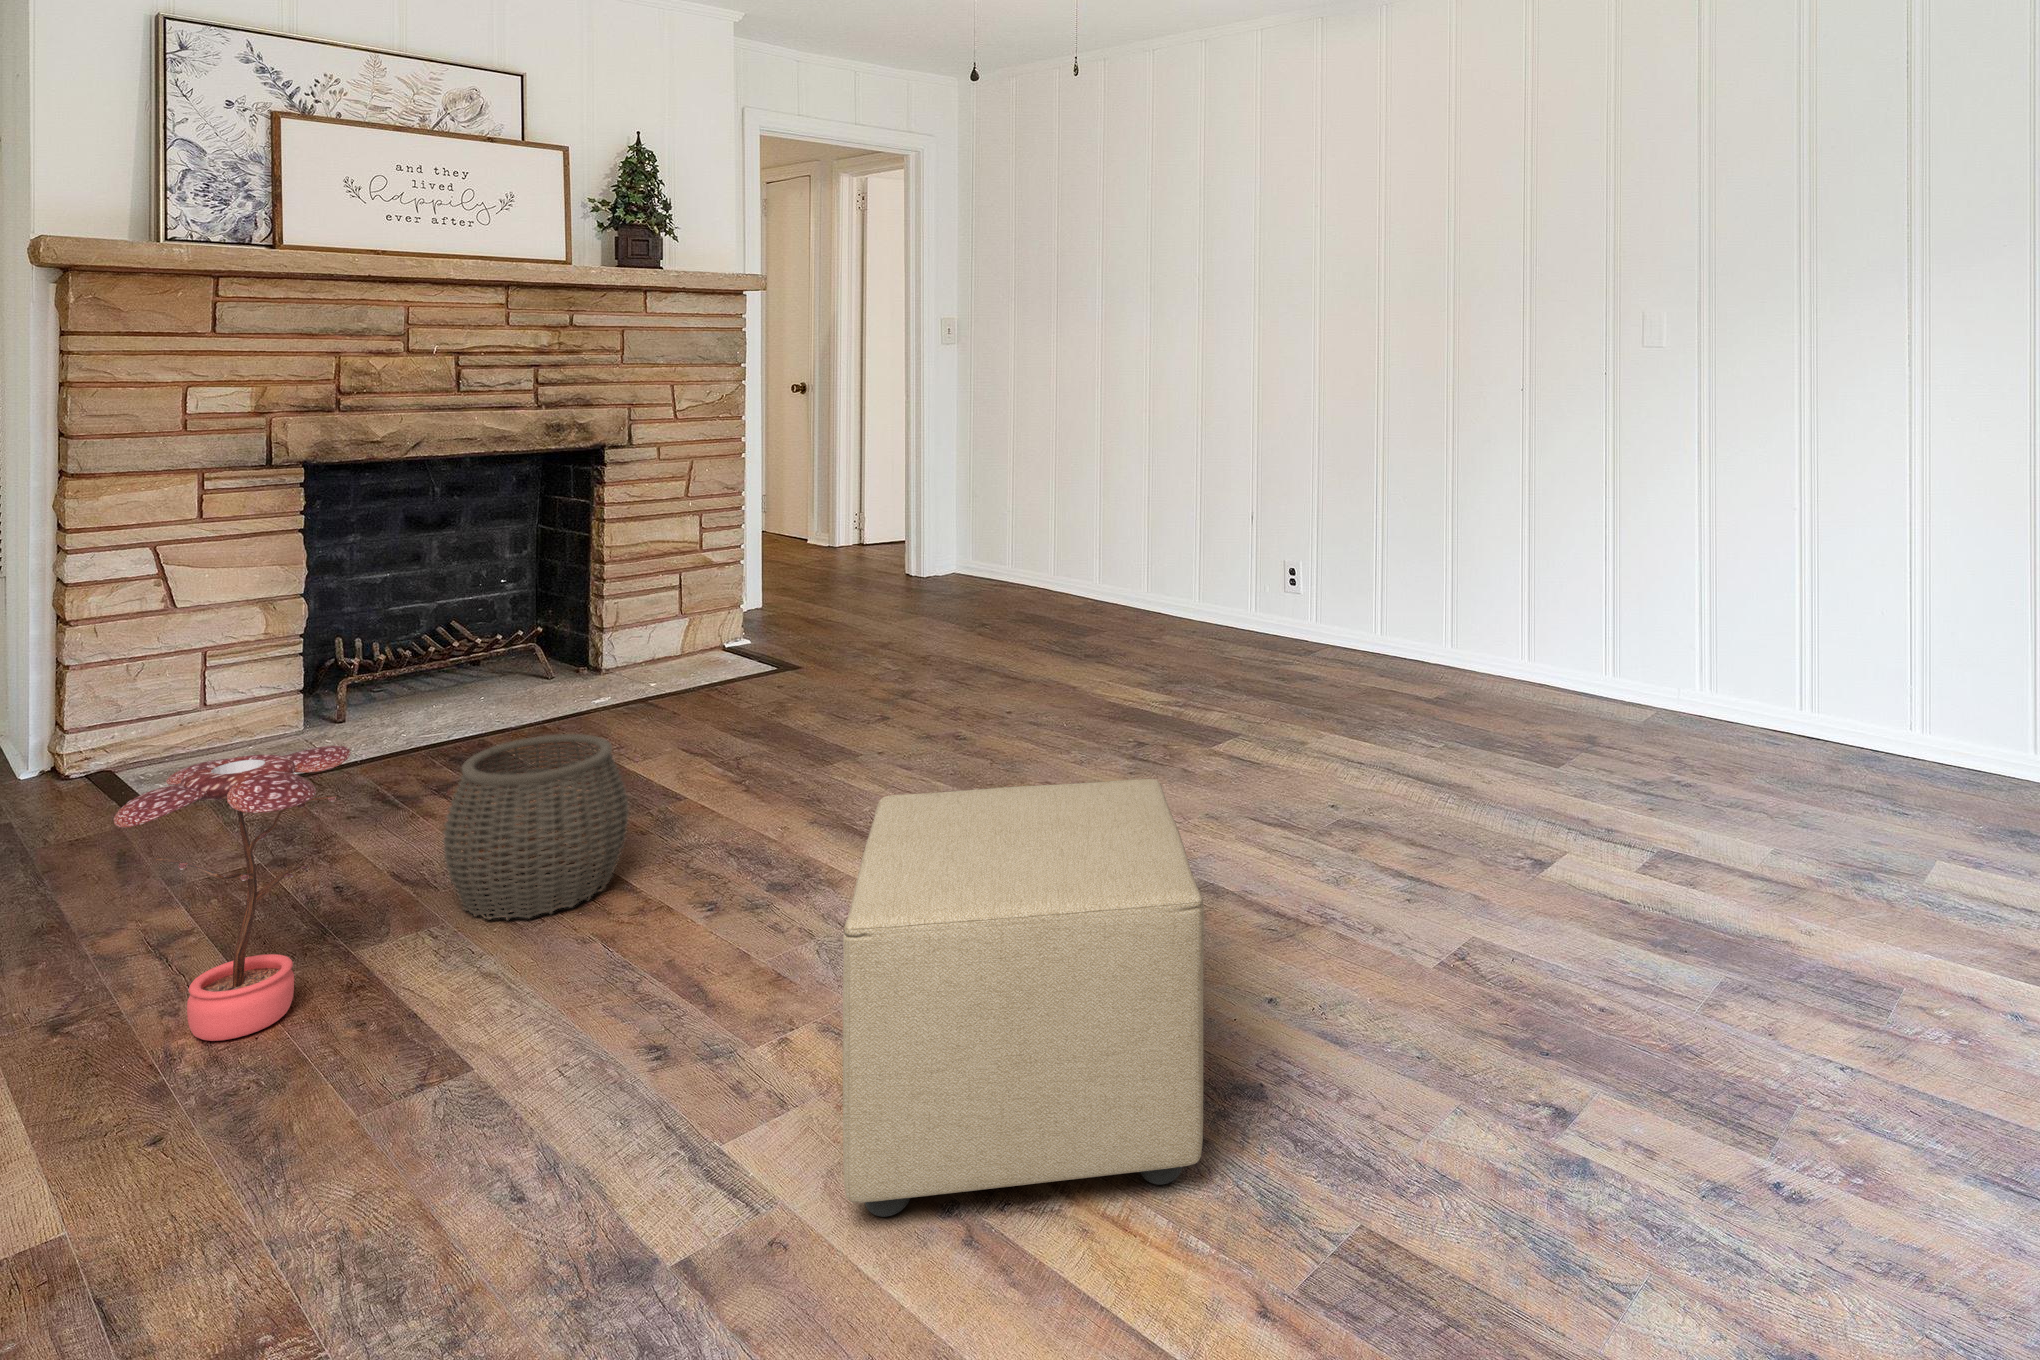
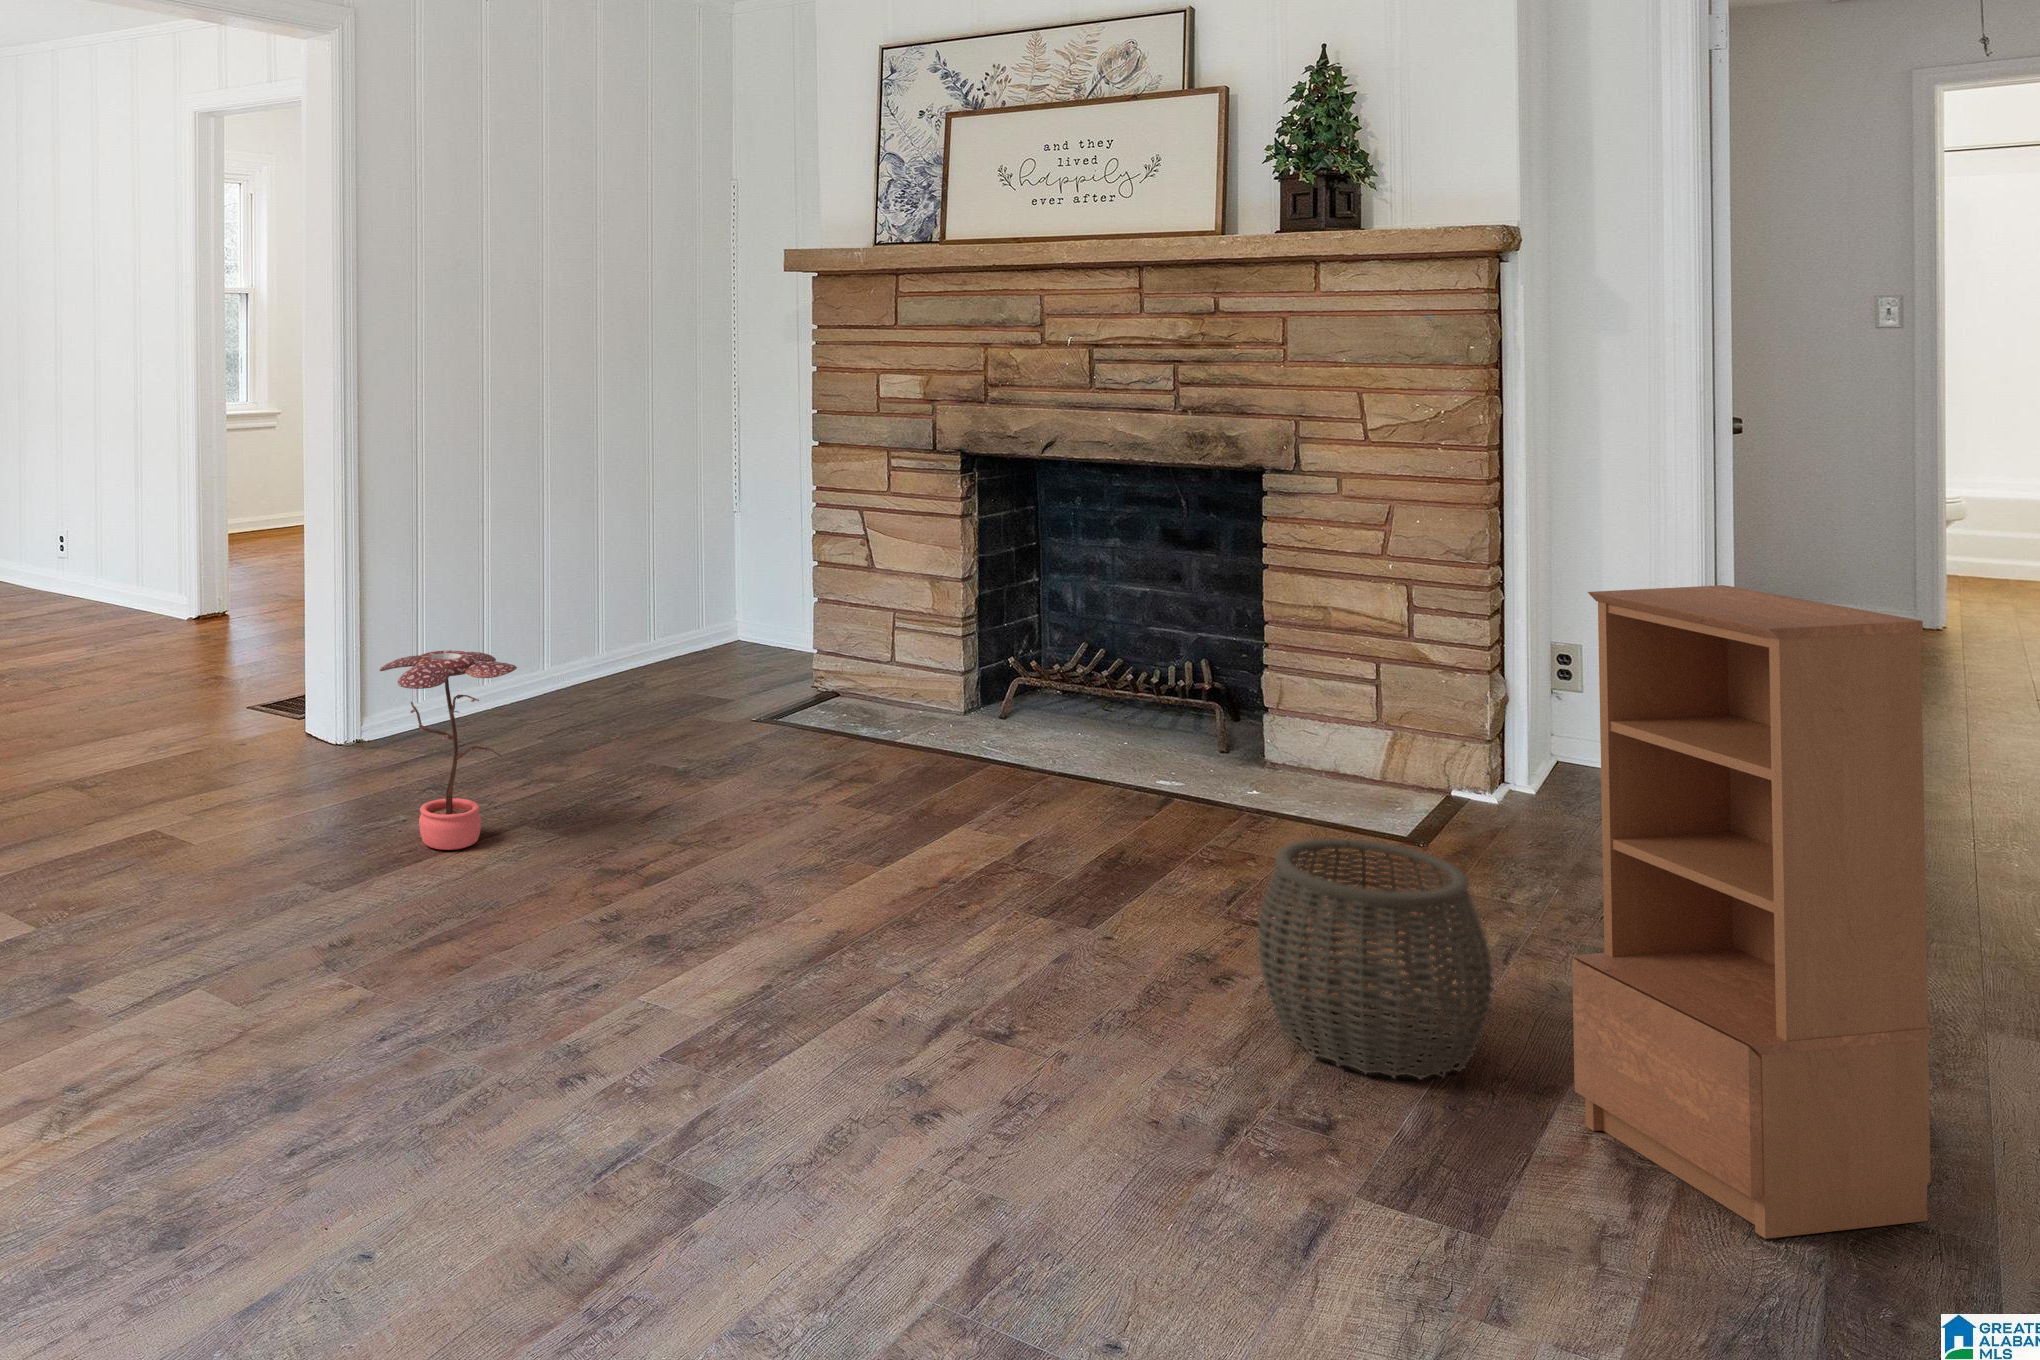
bookcase: none [1136,454,1234,718] -> present [1572,585,1931,1239]
woven basket: present [443,734,629,920] -> present [1257,838,1494,1079]
ottoman: present [843,779,1204,1217] -> none [92,823,467,1262]

